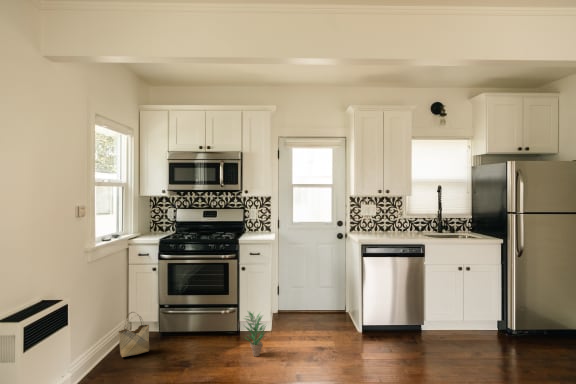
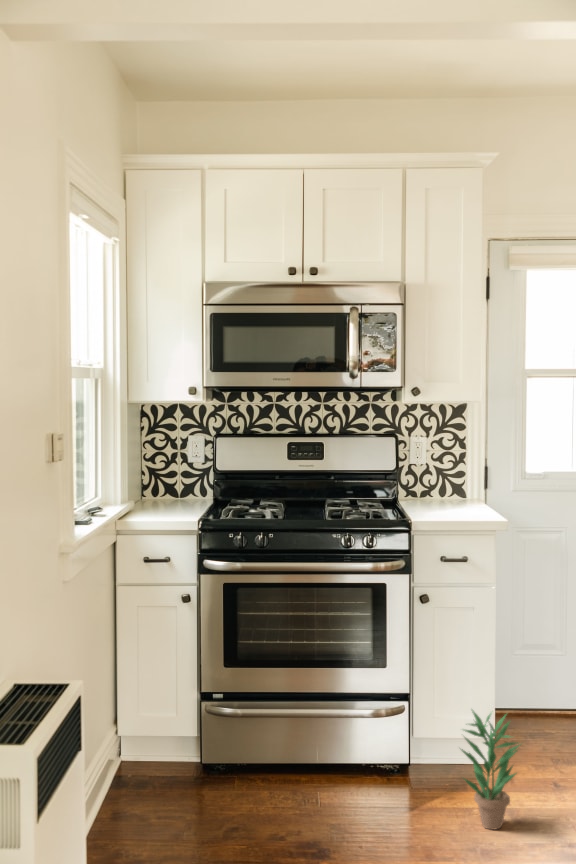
woven basket: present [119,312,149,357] -> none [129,711,203,829]

